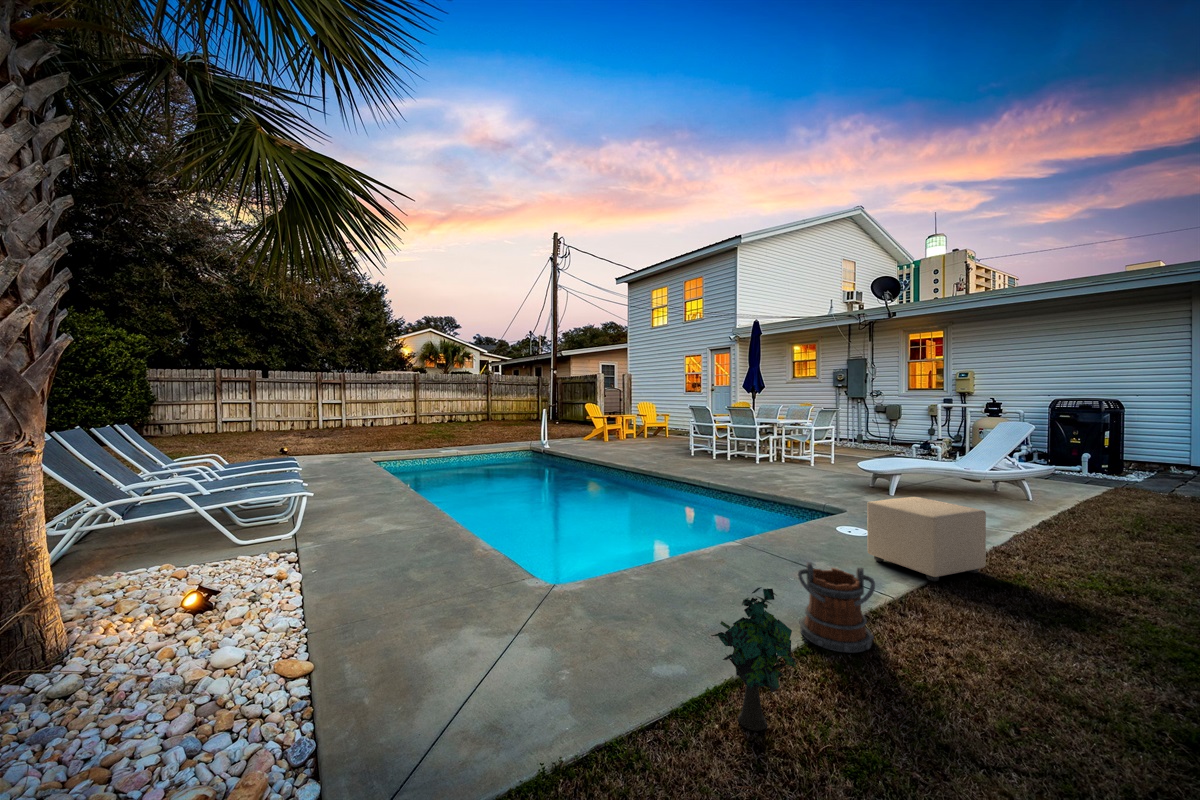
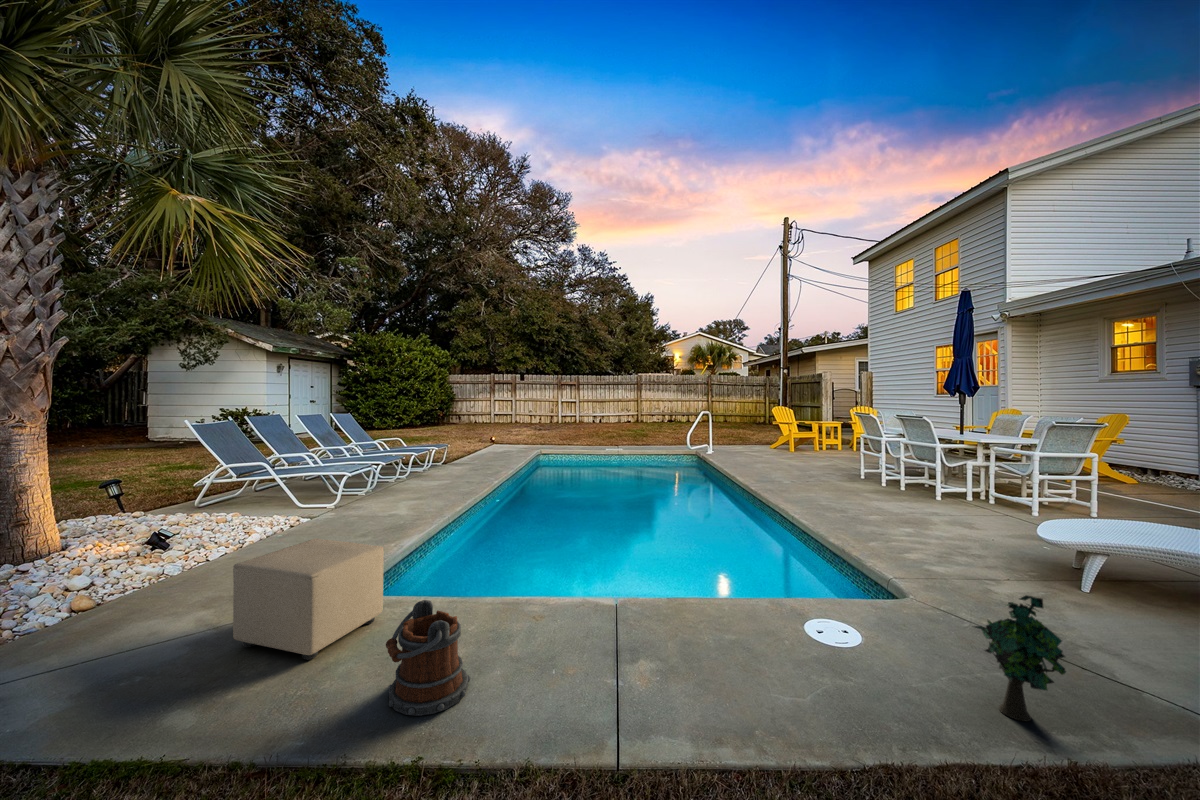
ottoman: present [867,497,986,581] -> present [233,538,384,660]
decorative plant: present [711,587,796,731] -> present [974,595,1066,721]

